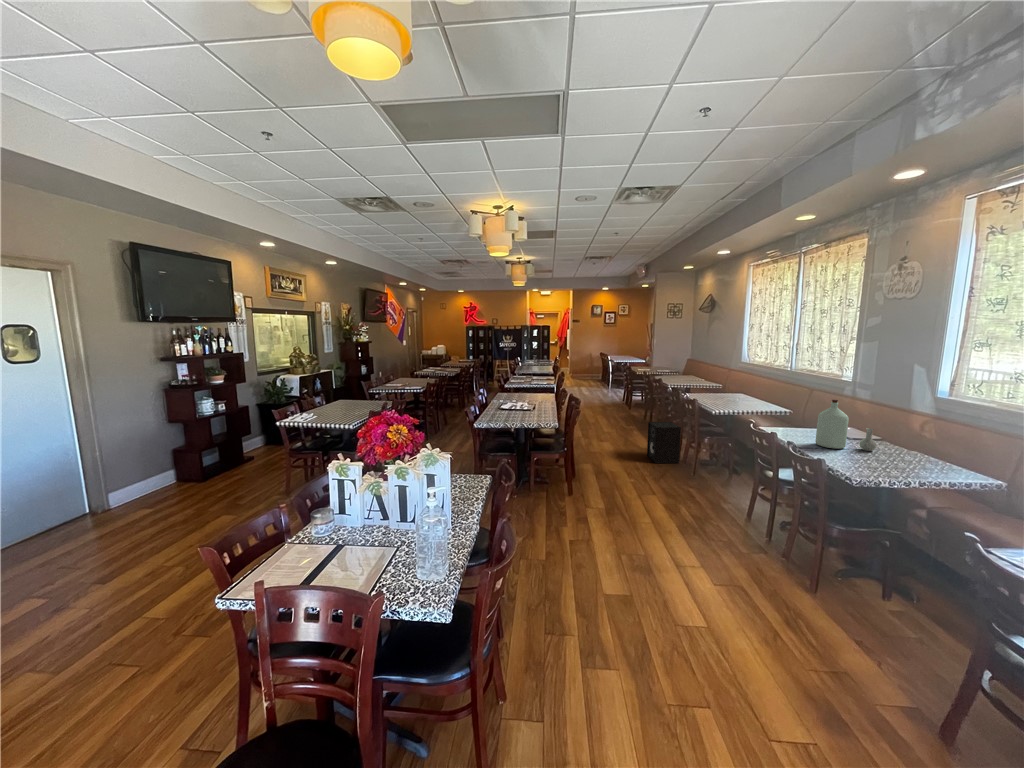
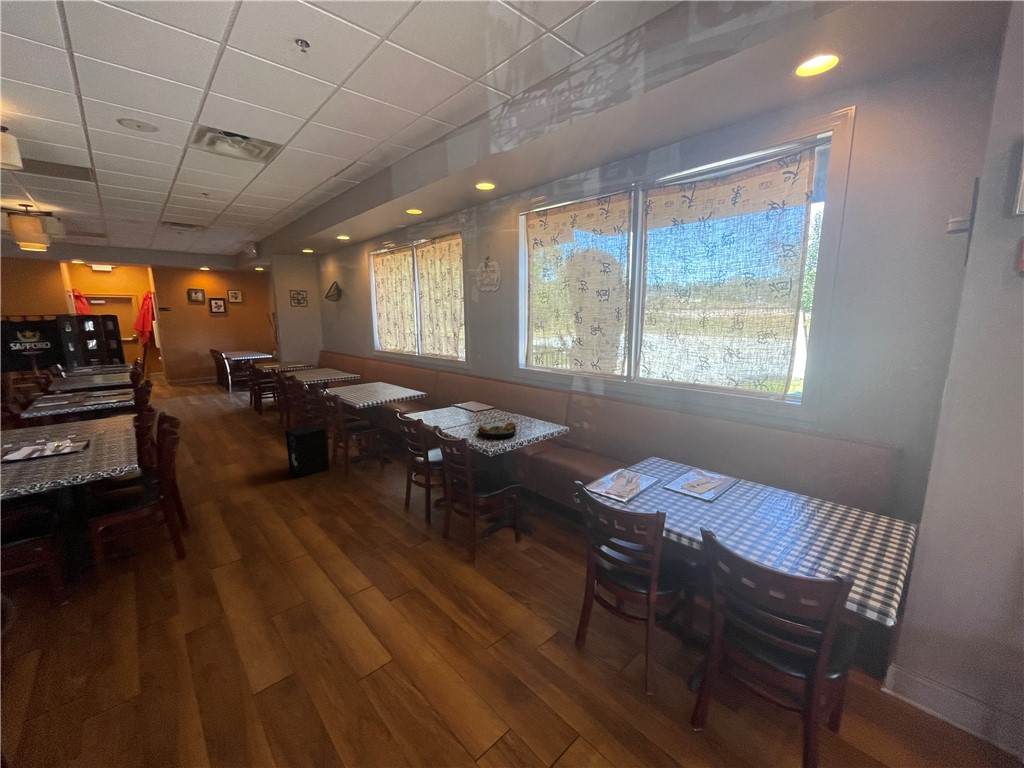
bottle: present [815,400,876,451] -> none [450,380,491,424]
plate: none [849,453,910,474] -> present [478,423,516,439]

